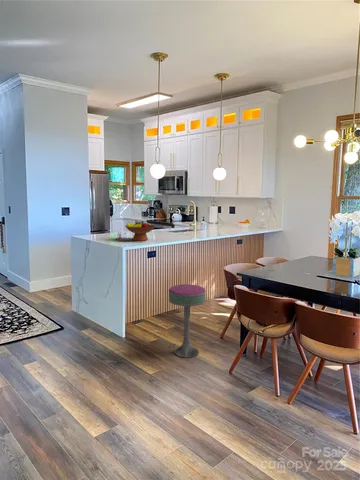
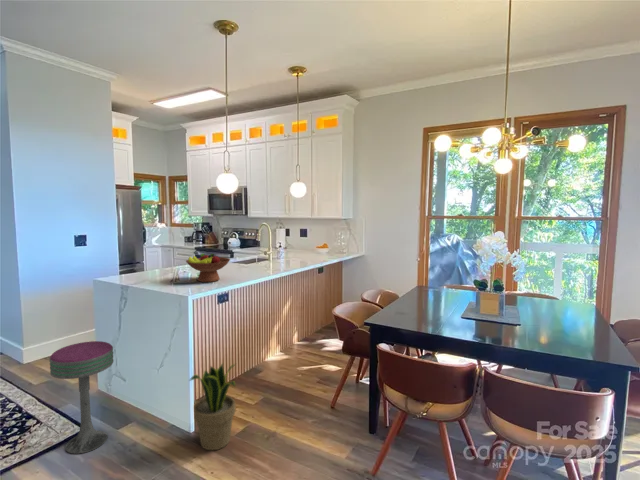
bar stool: present [169,284,206,358] -> present [50,341,114,454]
potted plant: none [119,293,151,348] -> present [190,364,235,450]

